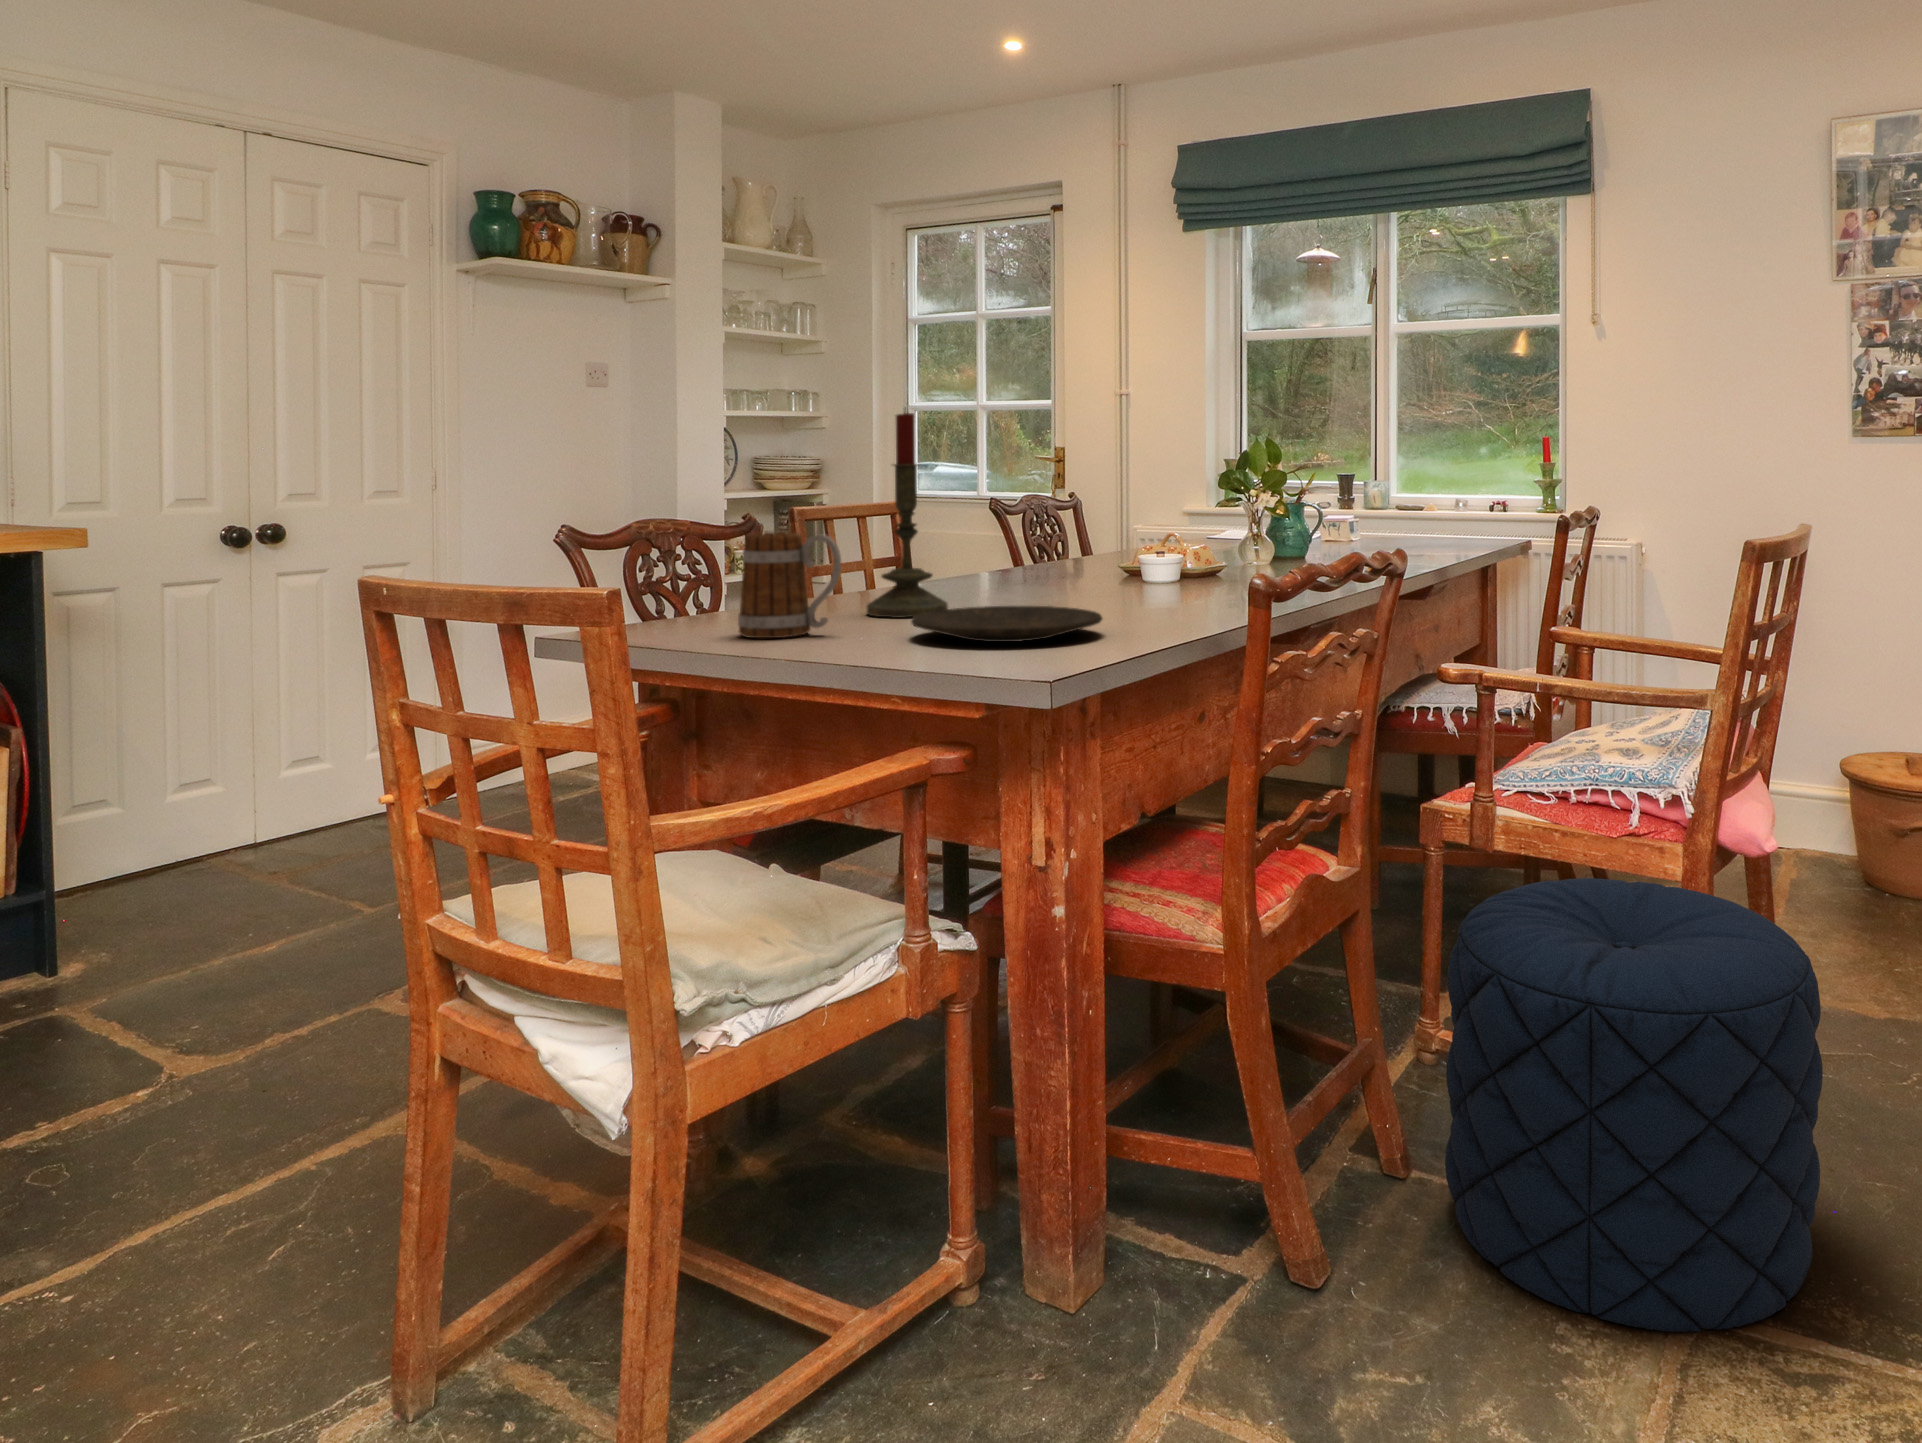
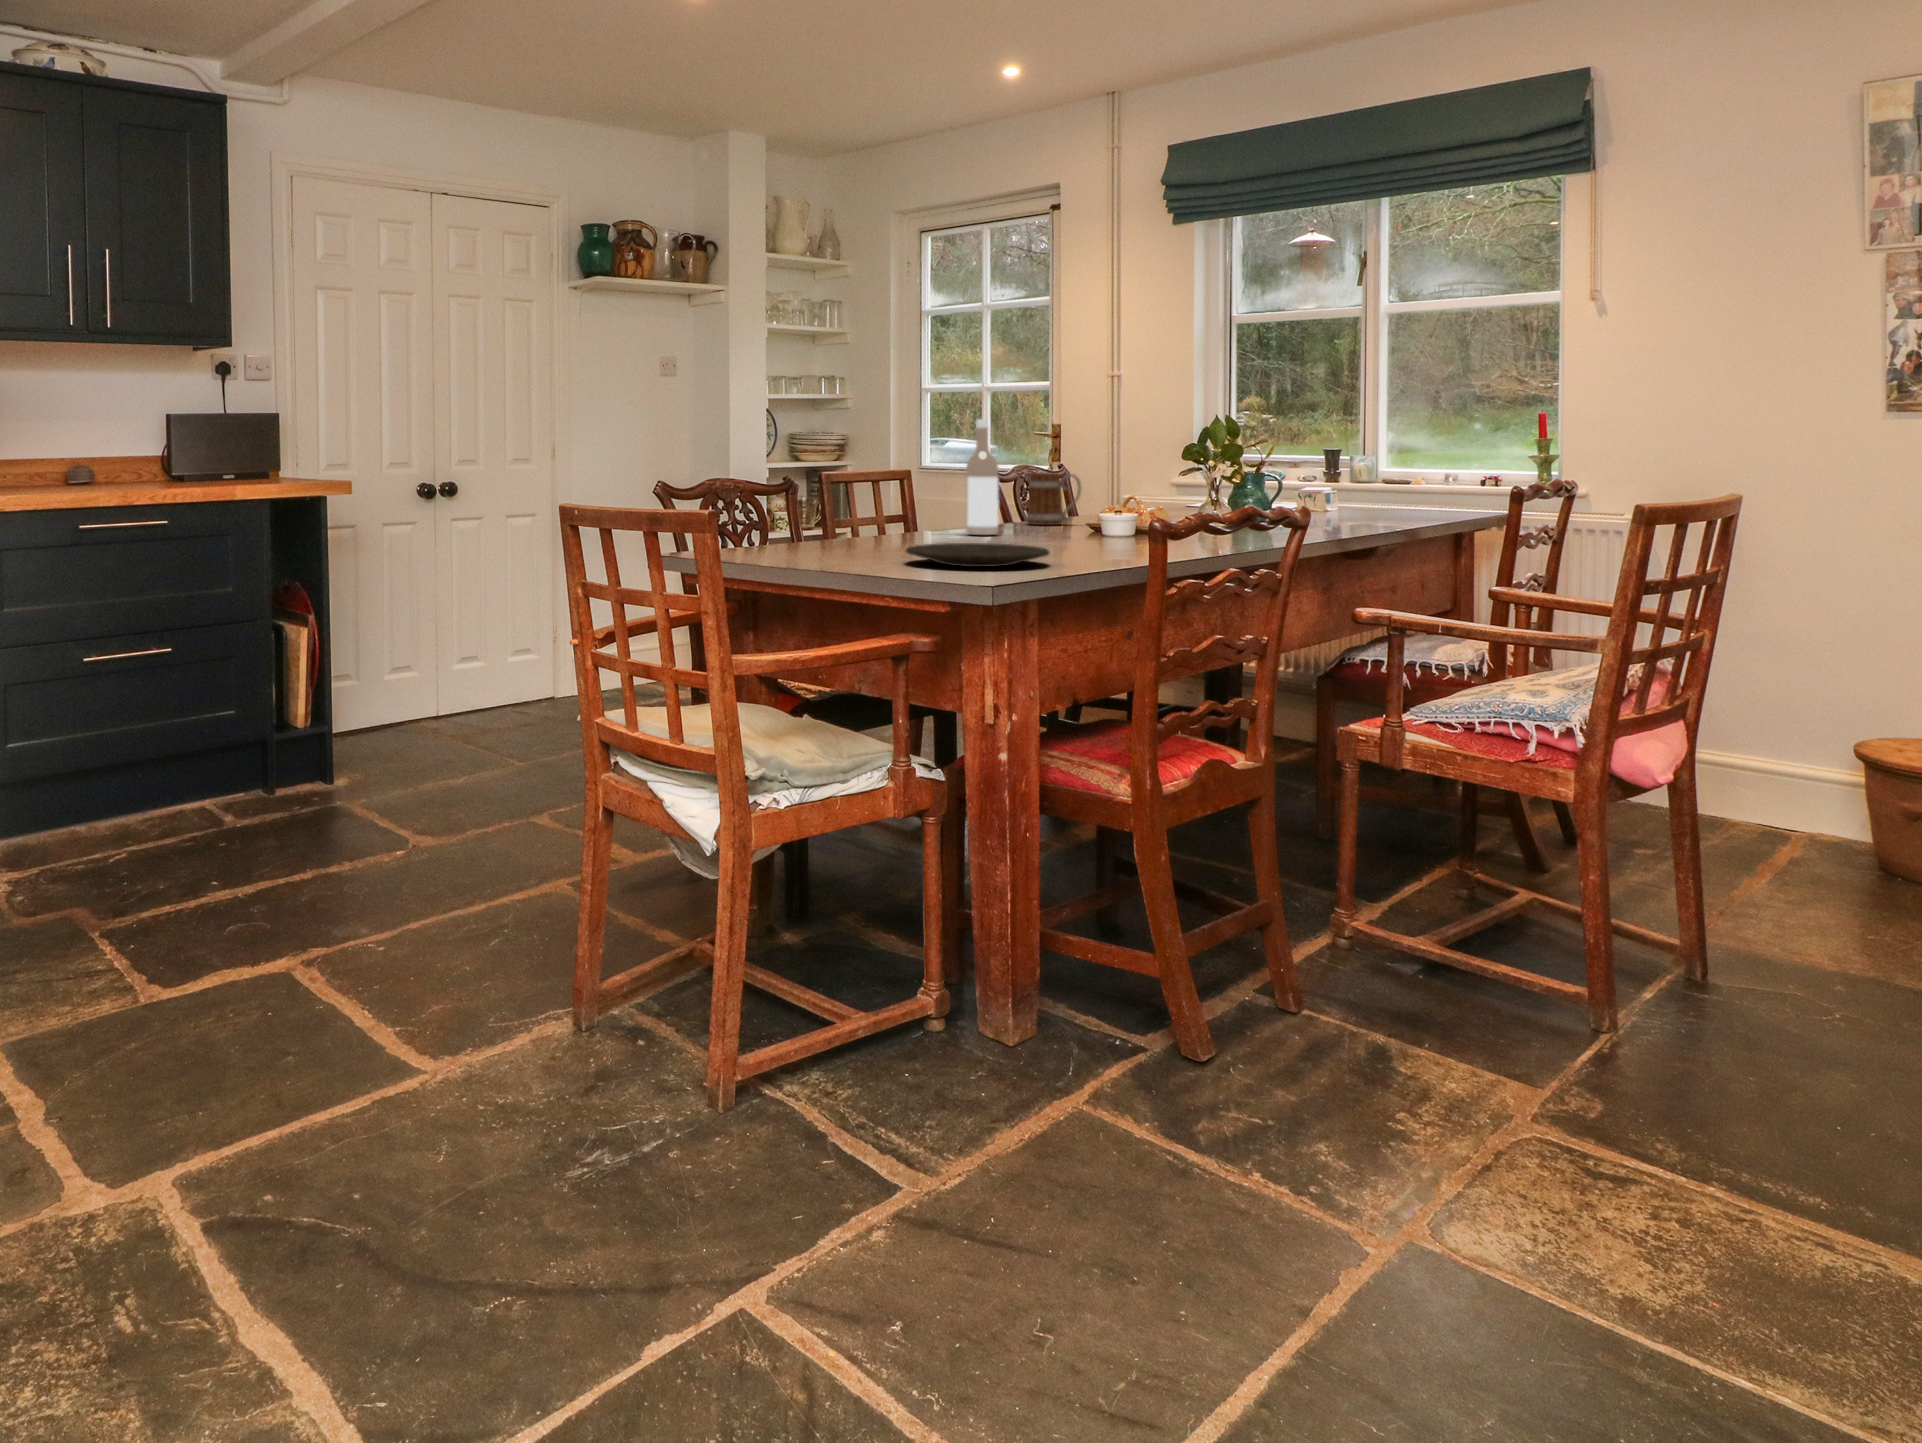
candle: present [867,409,948,618] -> none [876,393,937,551]
wine bottle: none [977,442,1018,588] -> present [966,419,999,535]
mug: present [738,532,841,638] -> present [1027,472,1081,525]
pouf: present [1445,878,1823,1332] -> none [1326,786,1671,1141]

